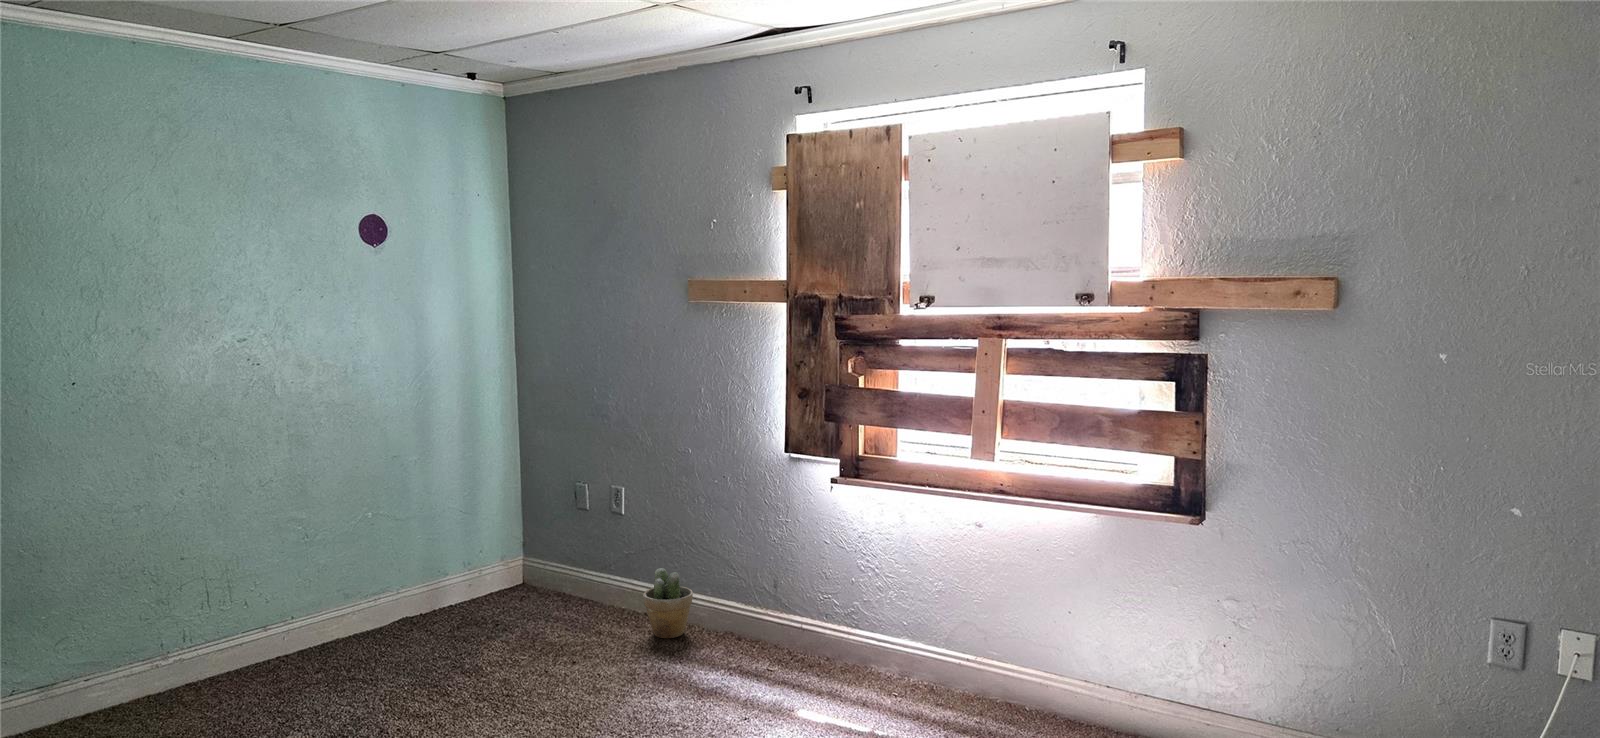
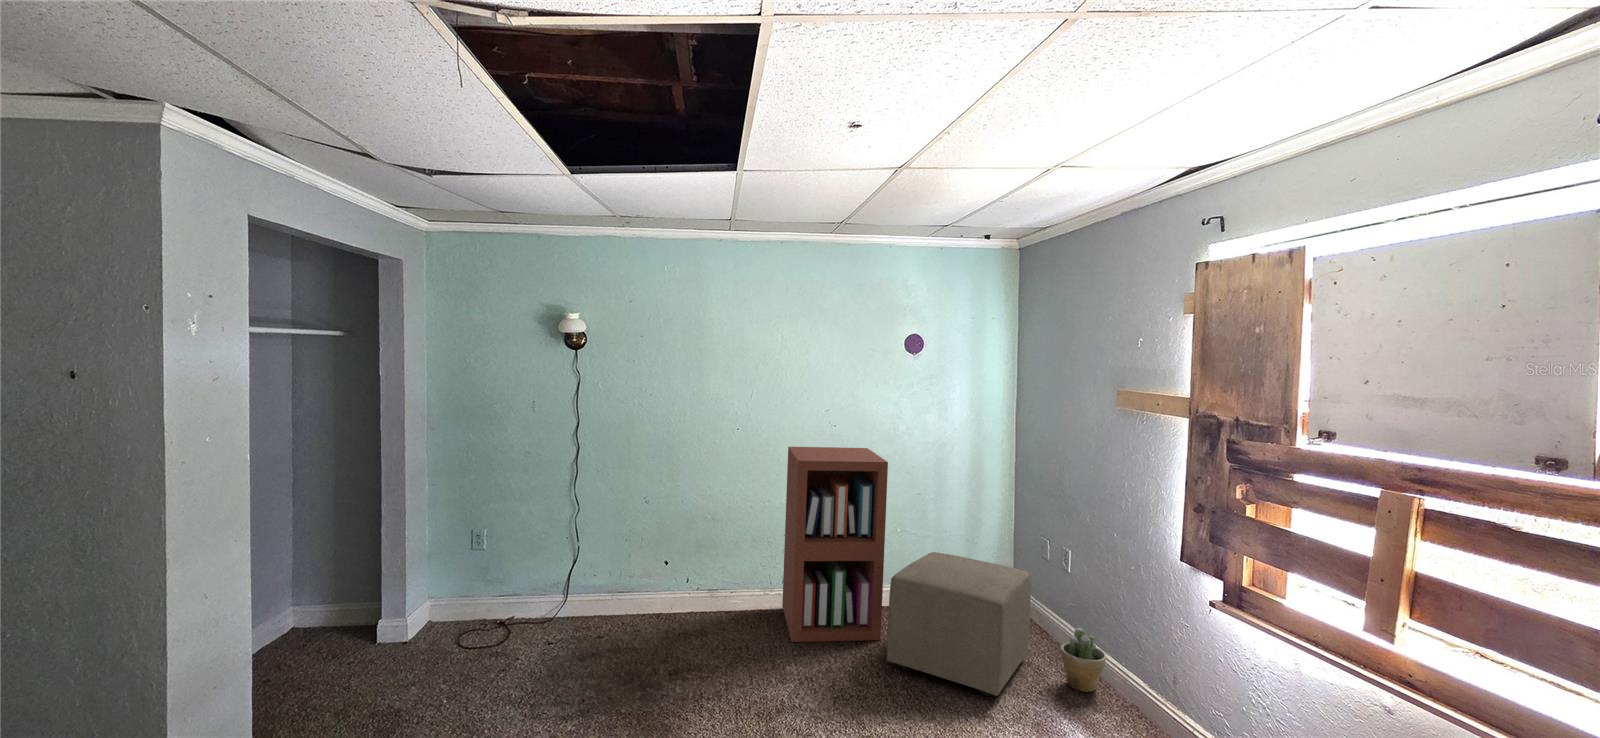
bookshelf: none [186,402,404,718] -> present [782,447,888,642]
ottoman: none [441,521,606,688] -> present [887,552,1031,696]

